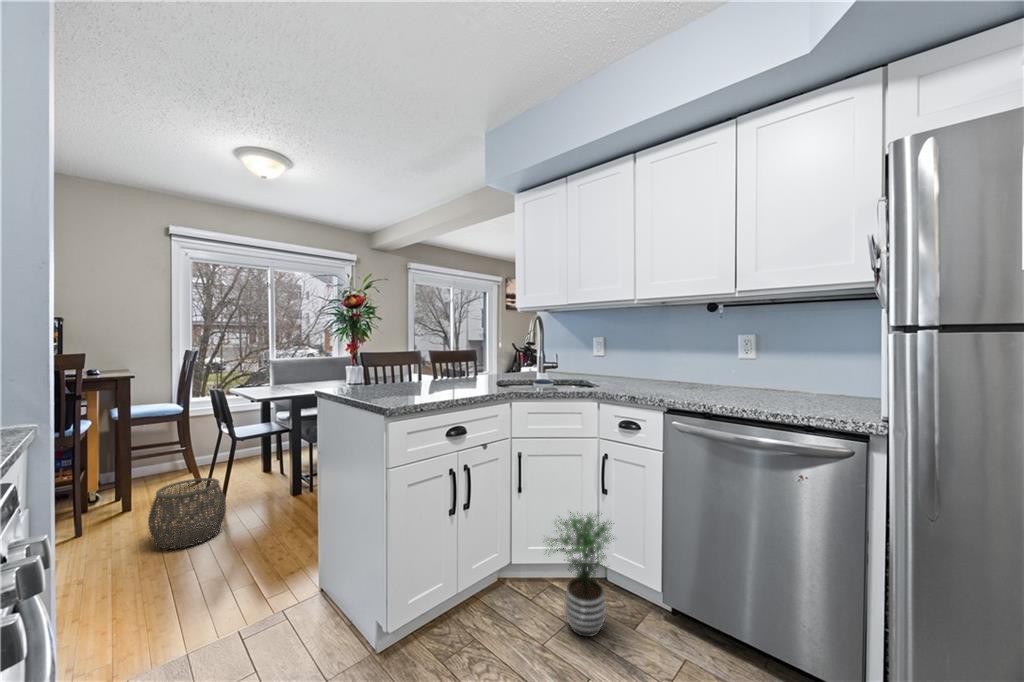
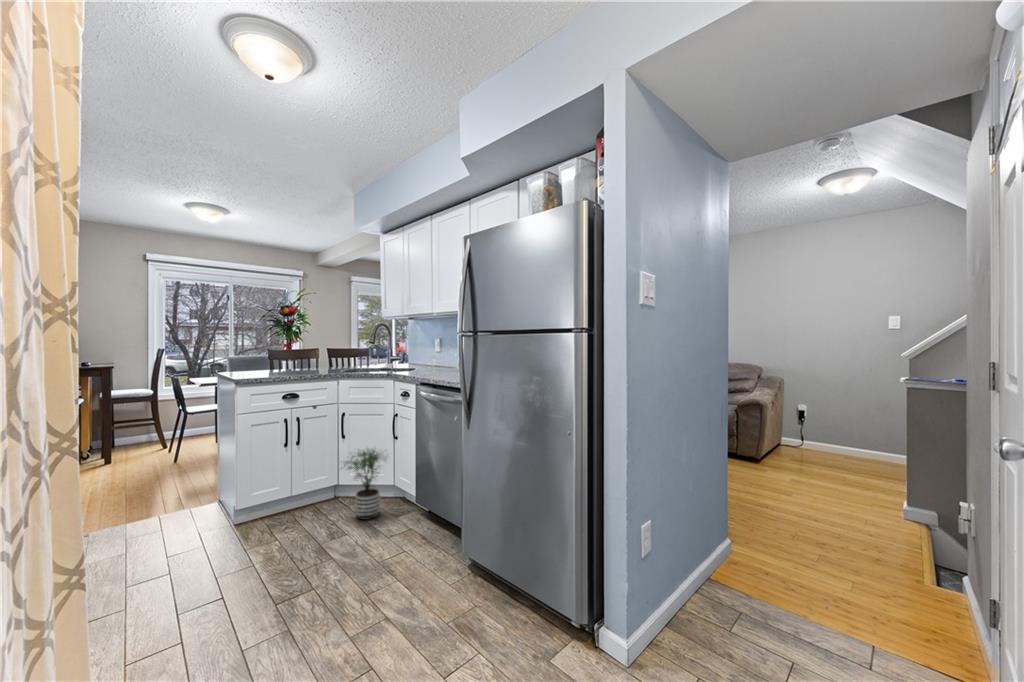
woven basket: present [148,478,226,549] -> none [117,437,173,482]

